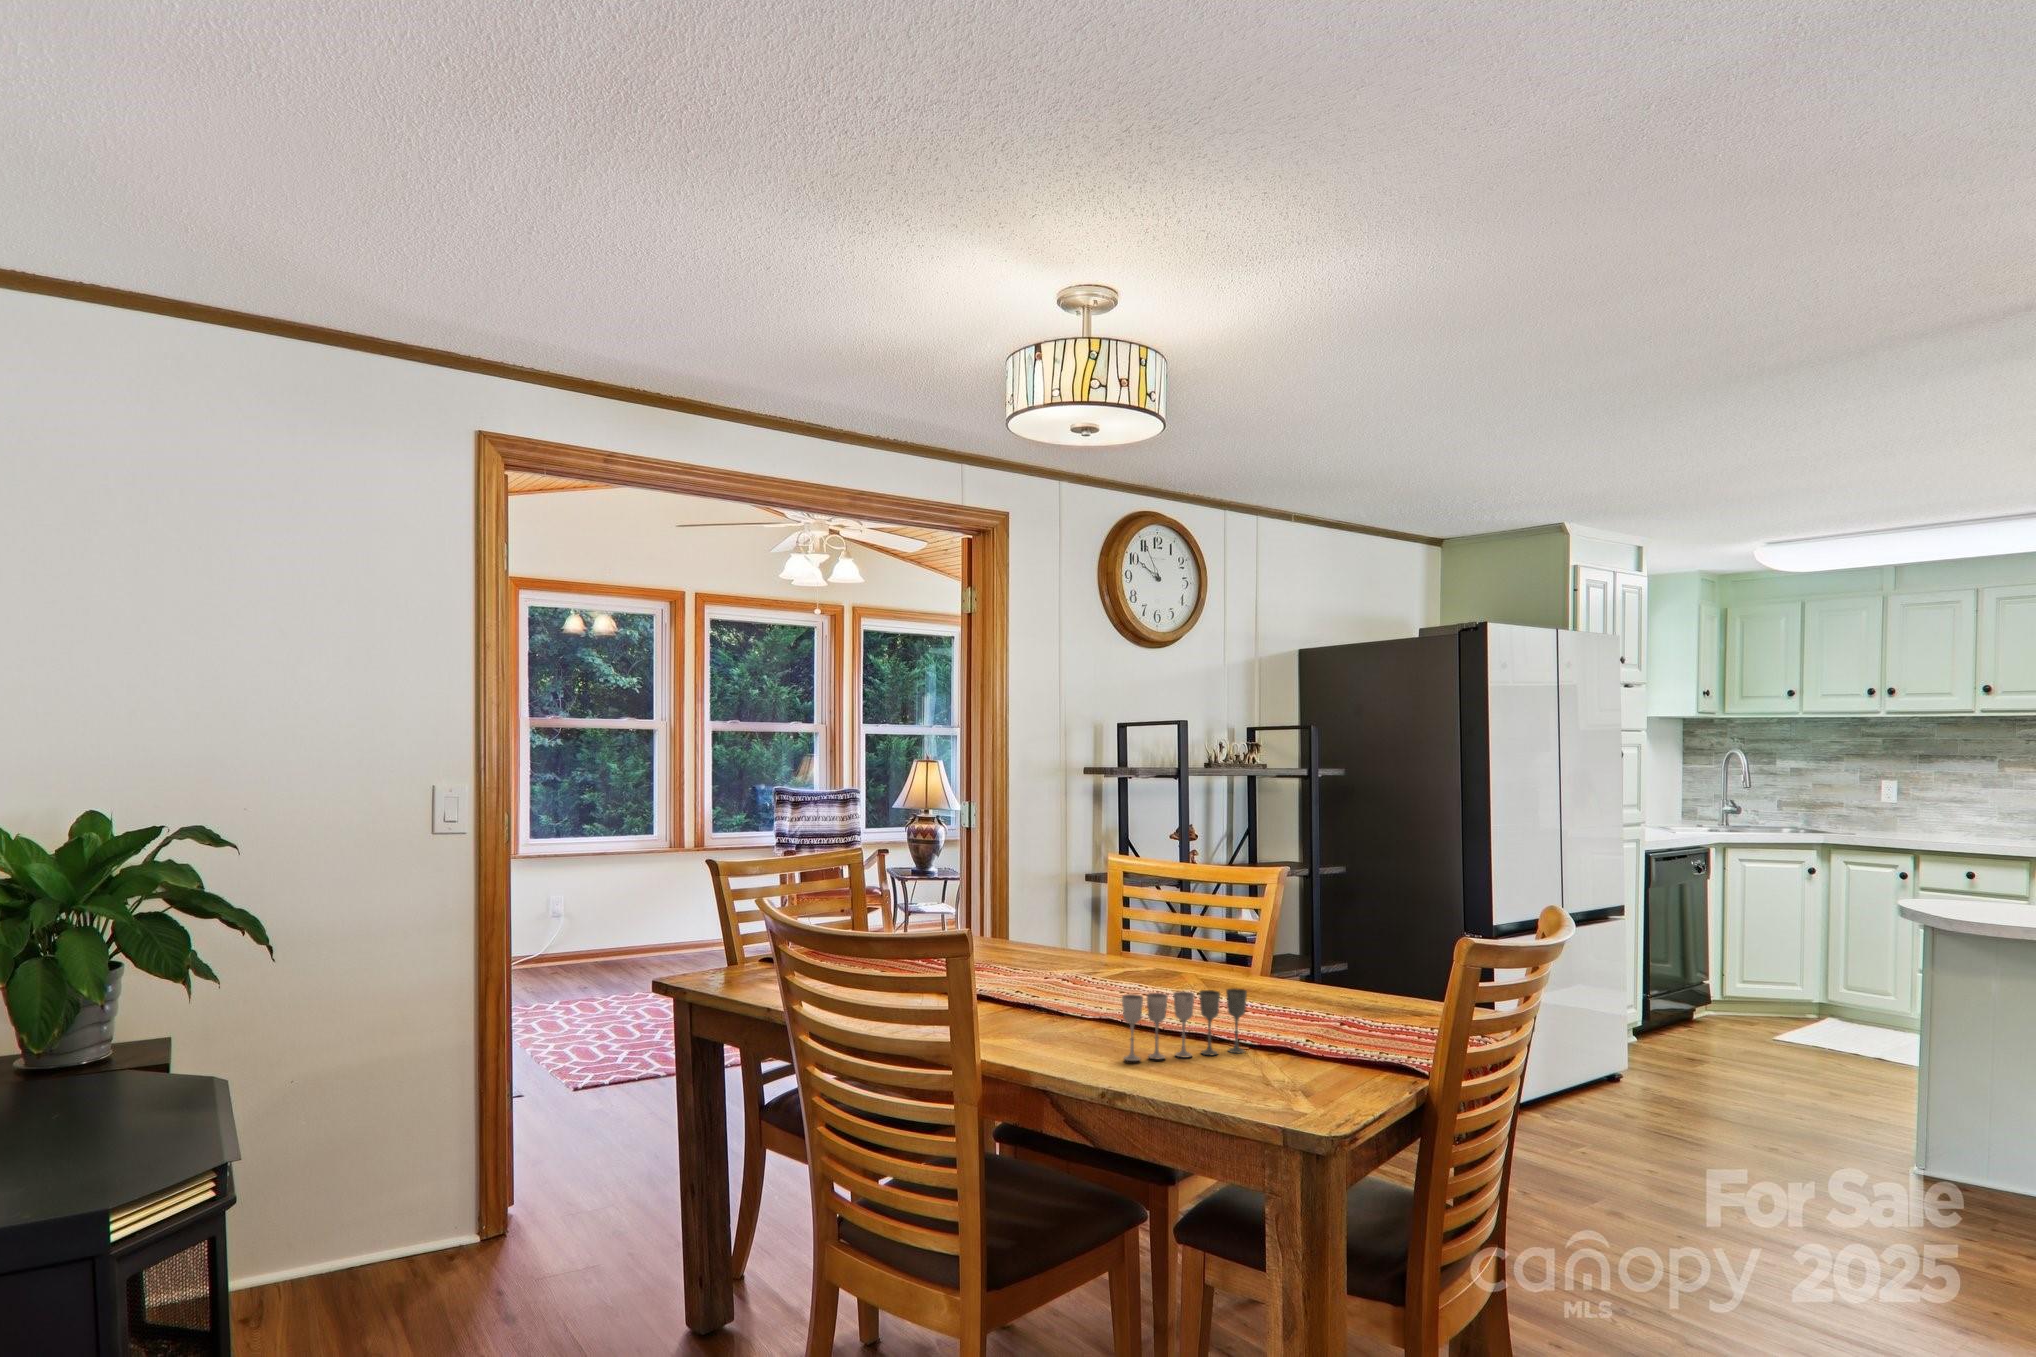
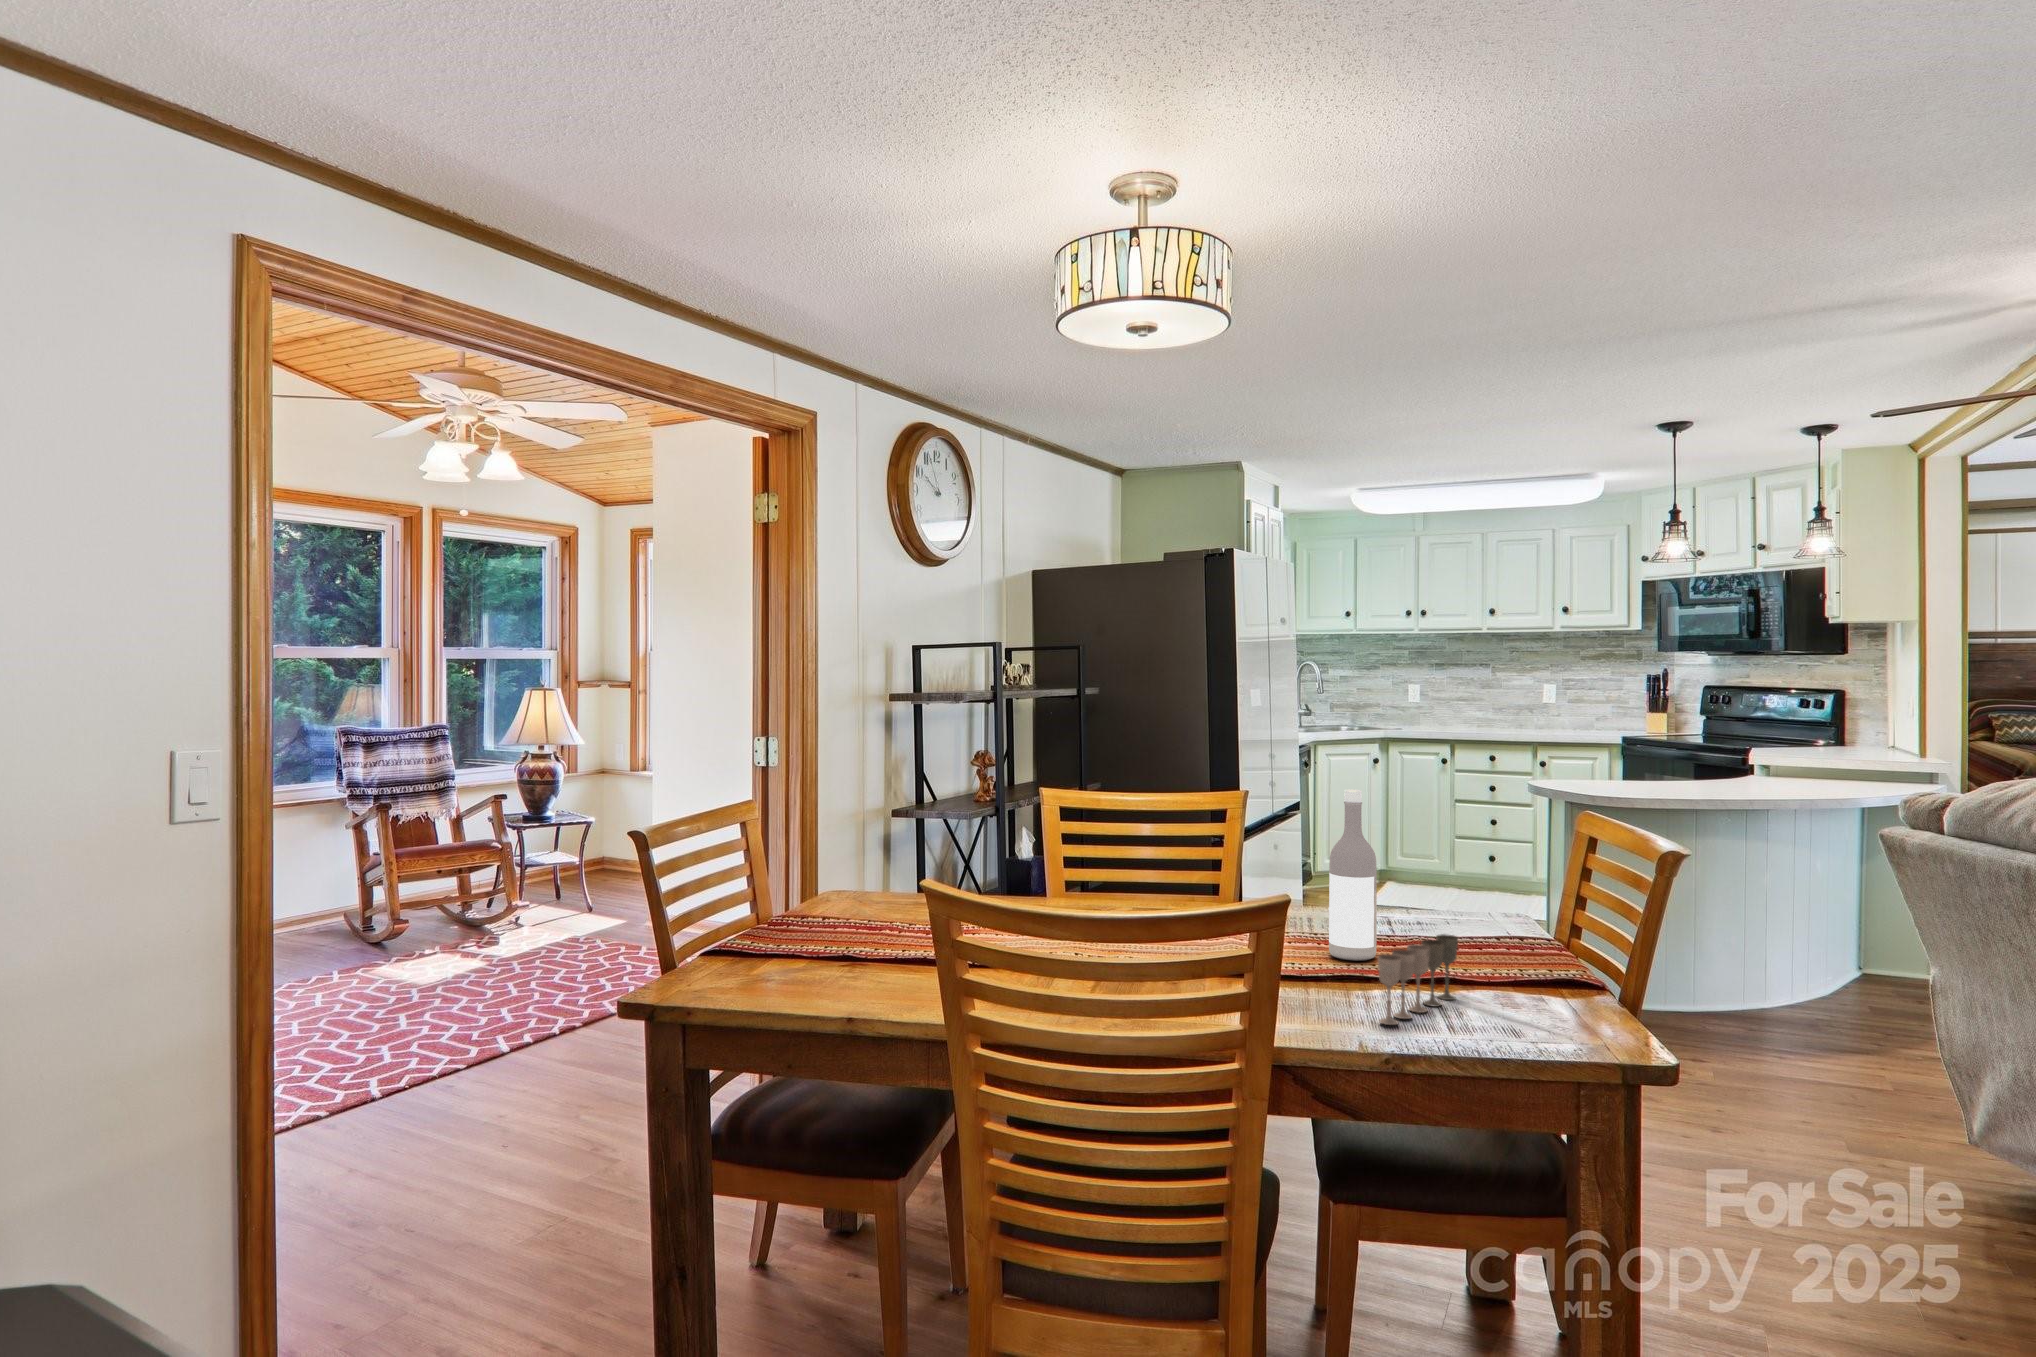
wine bottle: none [1206,849,1252,1016] -> present [1329,789,1377,961]

